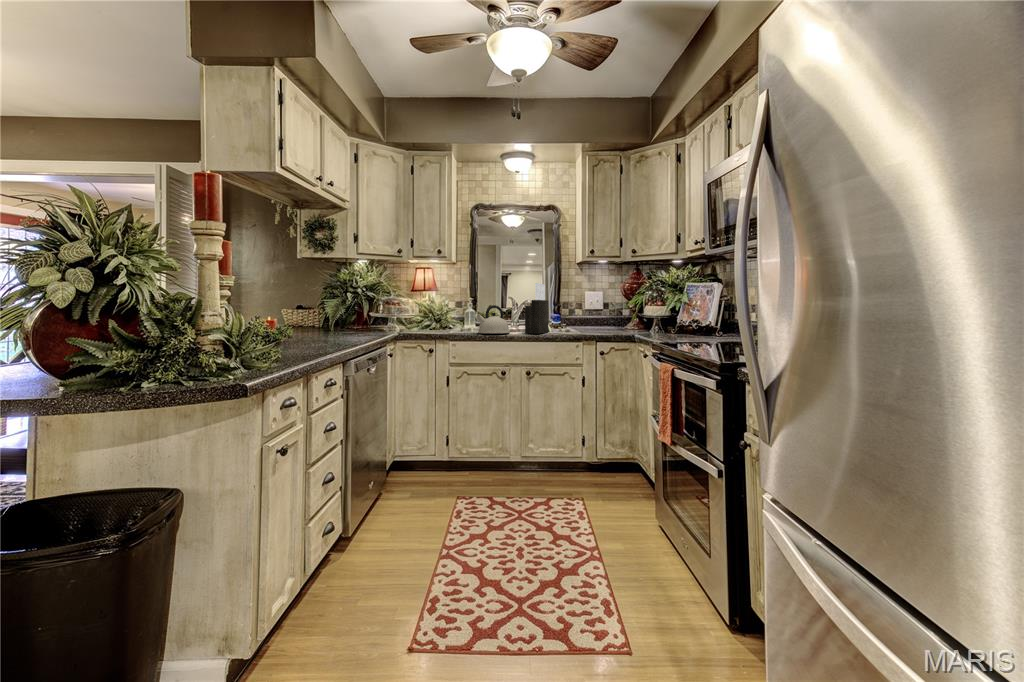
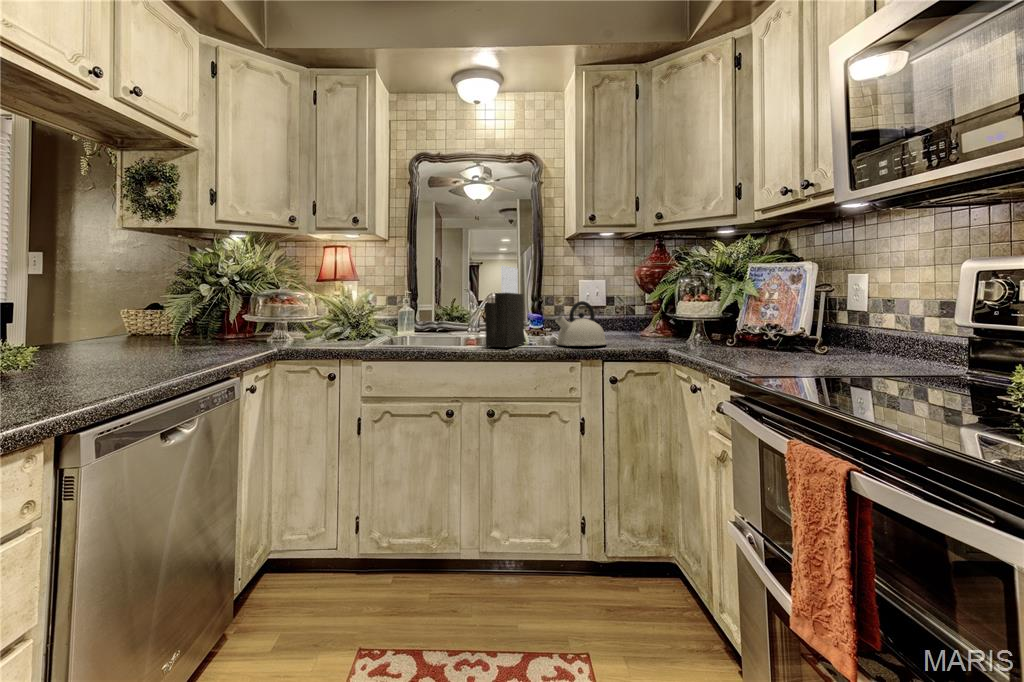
kettle: present [476,305,510,333] -> present [556,301,606,346]

